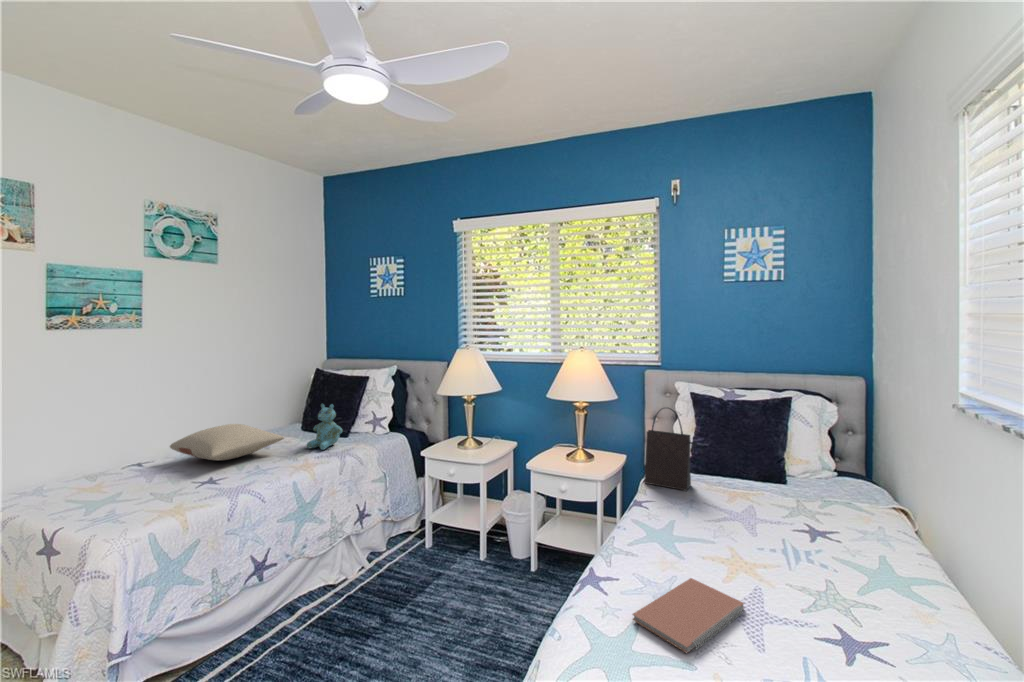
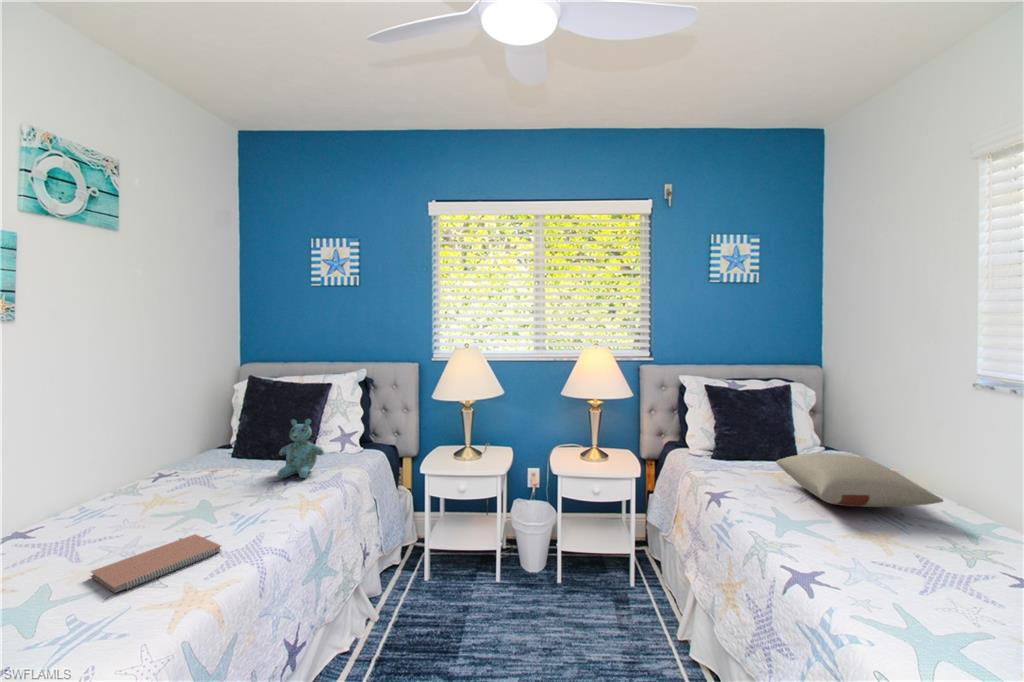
handbag: present [644,407,697,491] -> none [694,398,745,476]
pillow: present [170,424,284,461] -> present [776,453,943,507]
notebook: present [632,578,744,653] -> present [91,534,221,593]

